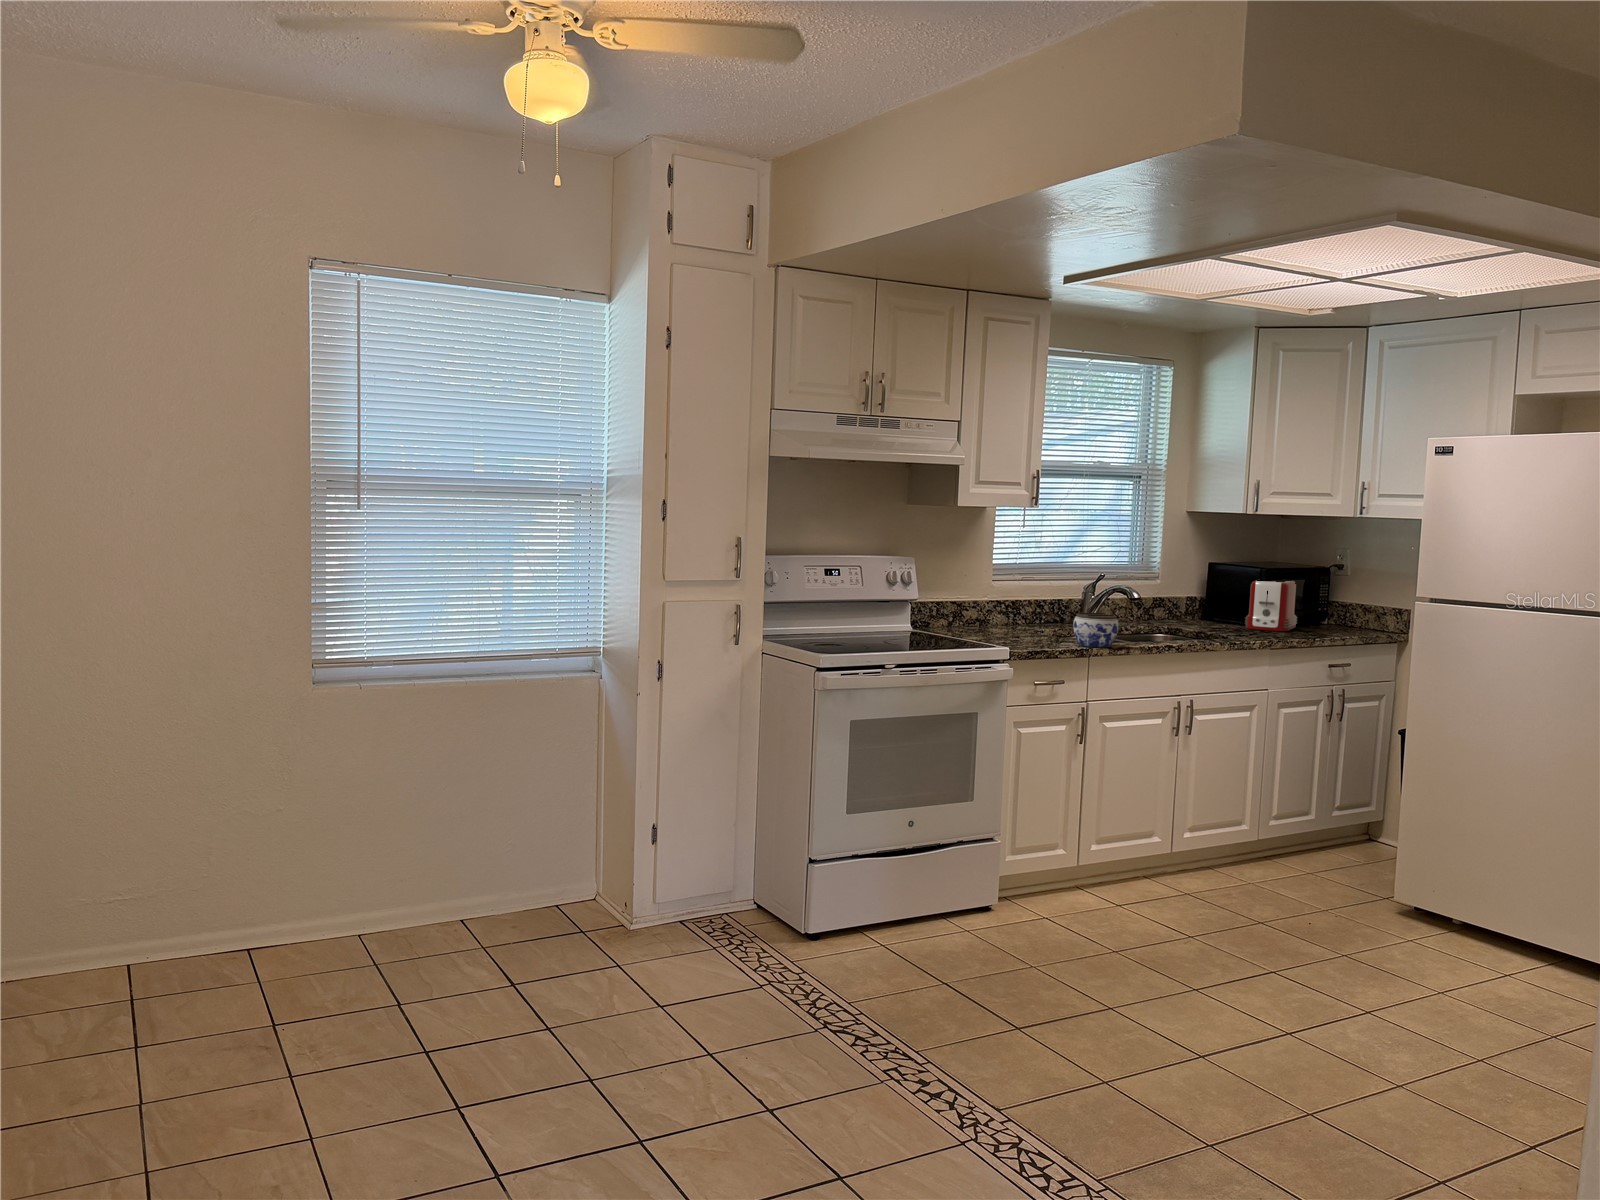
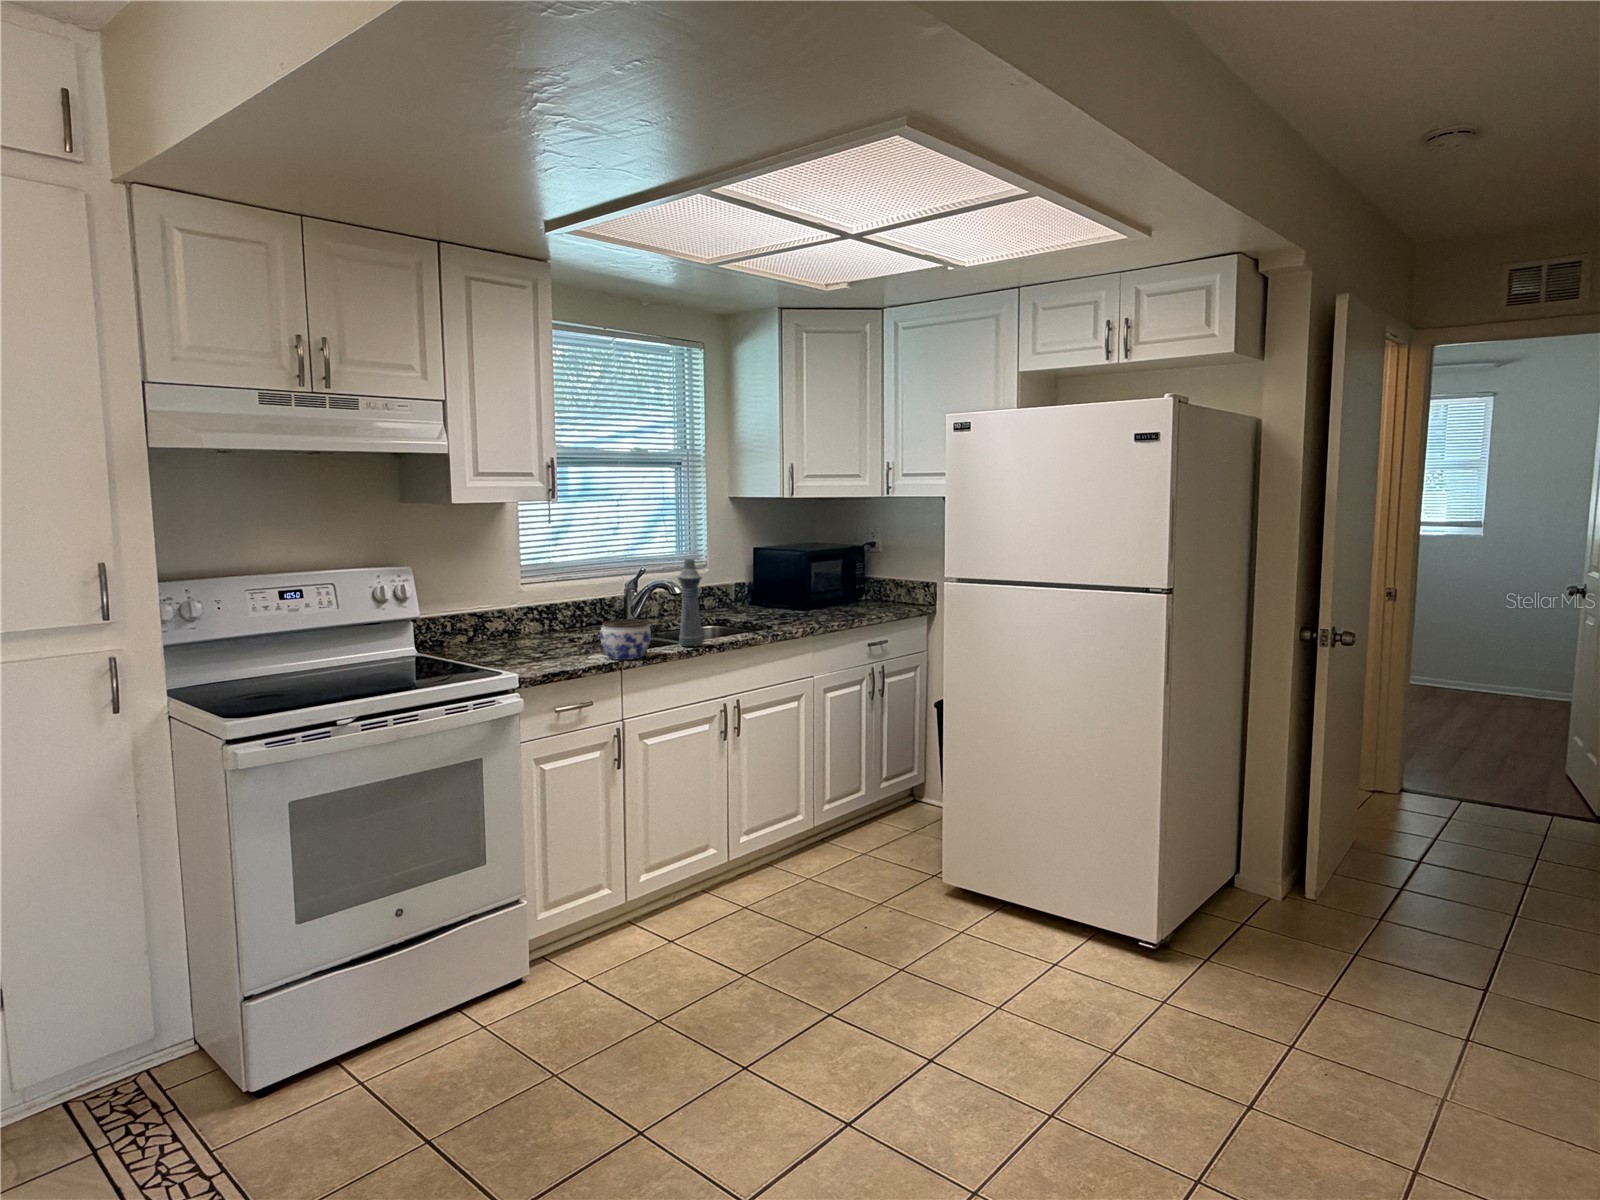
bottle: none [1140,564,1166,644] -> present [678,559,704,647]
toaster: present [1245,580,1297,631] -> none [790,561,837,613]

